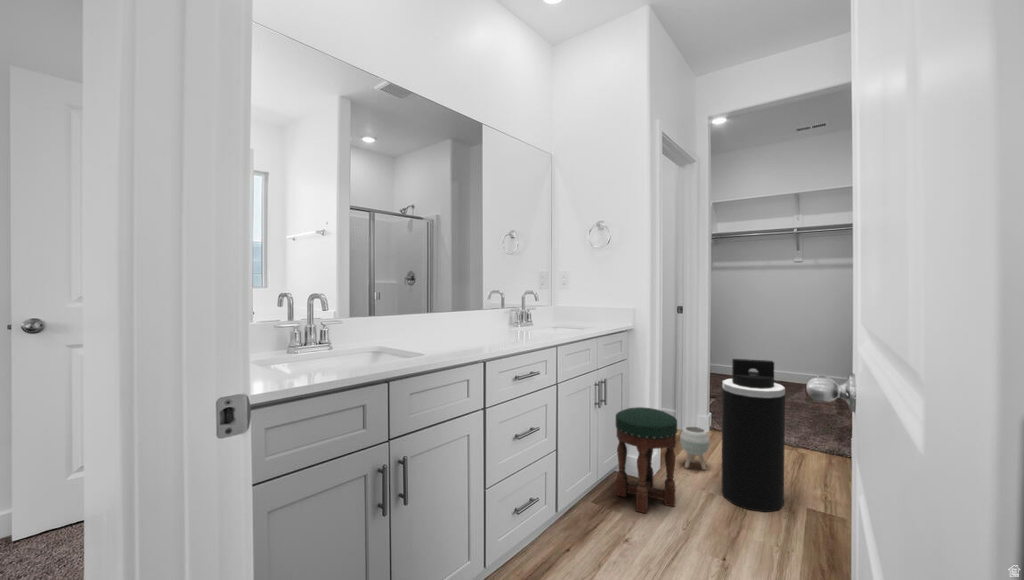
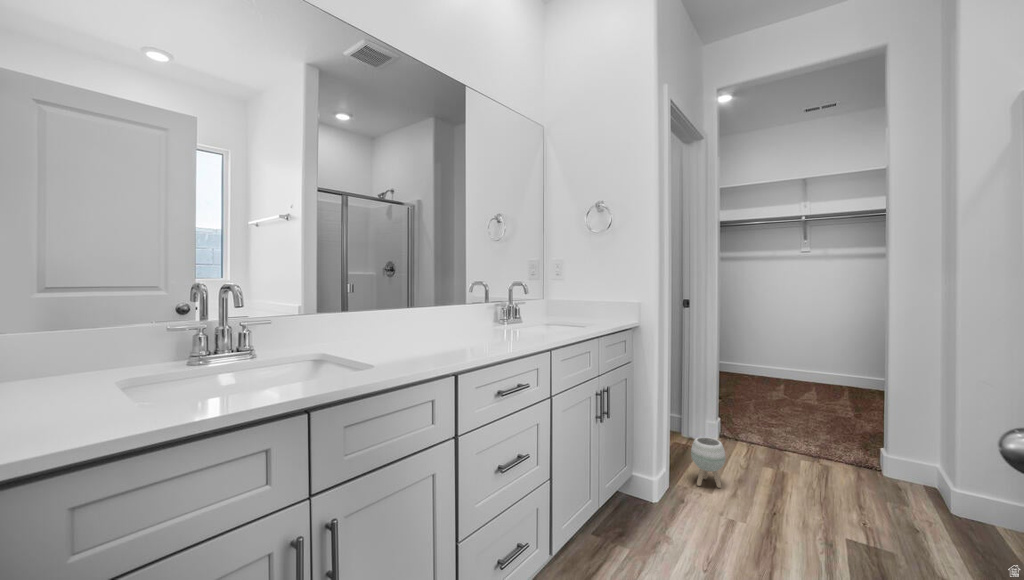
trash can: present [722,359,785,512] -> none [743,362,822,545]
stool: present [616,407,677,513] -> none [620,419,694,549]

